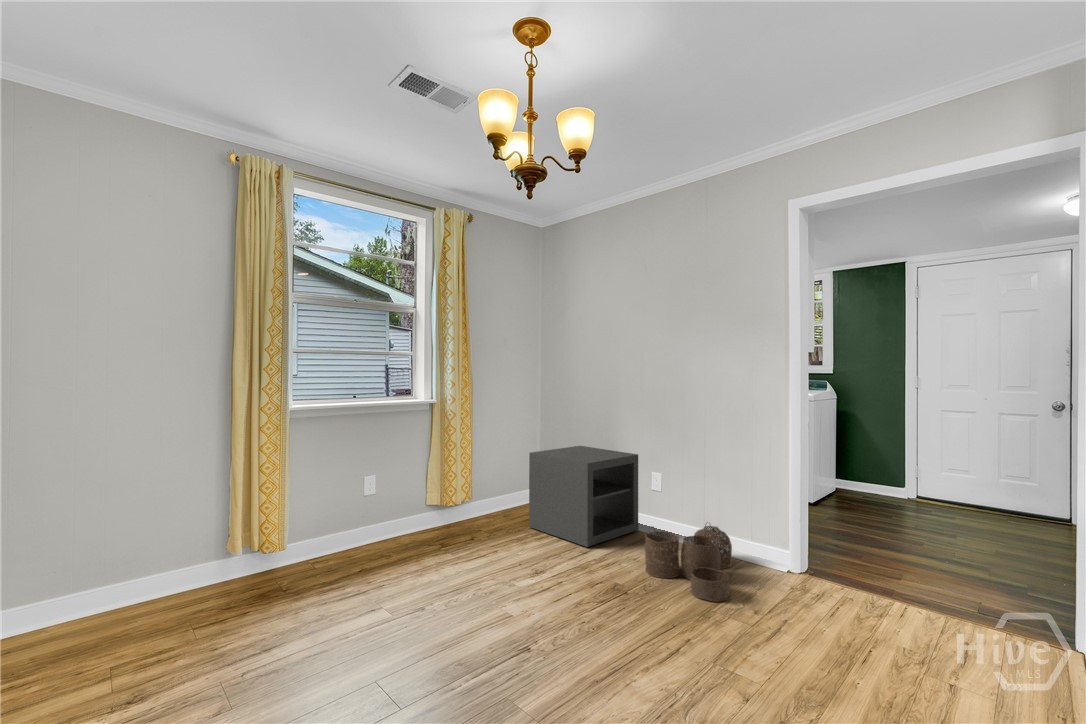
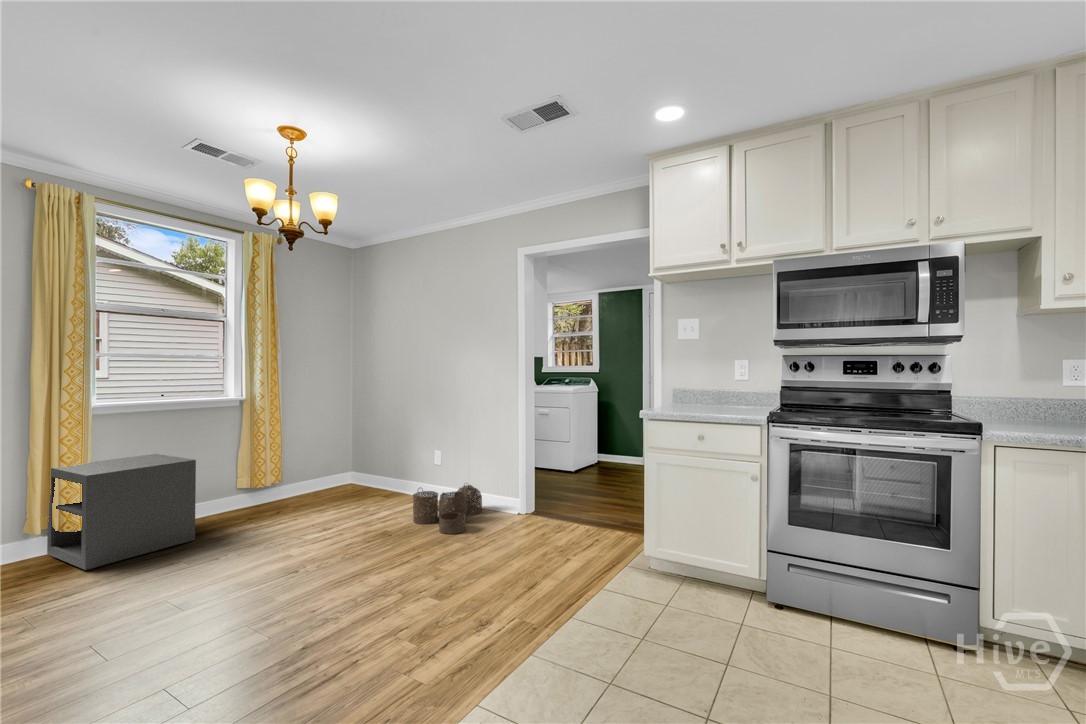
storage cabinet: present [529,446,638,547] -> present [47,454,196,570]

